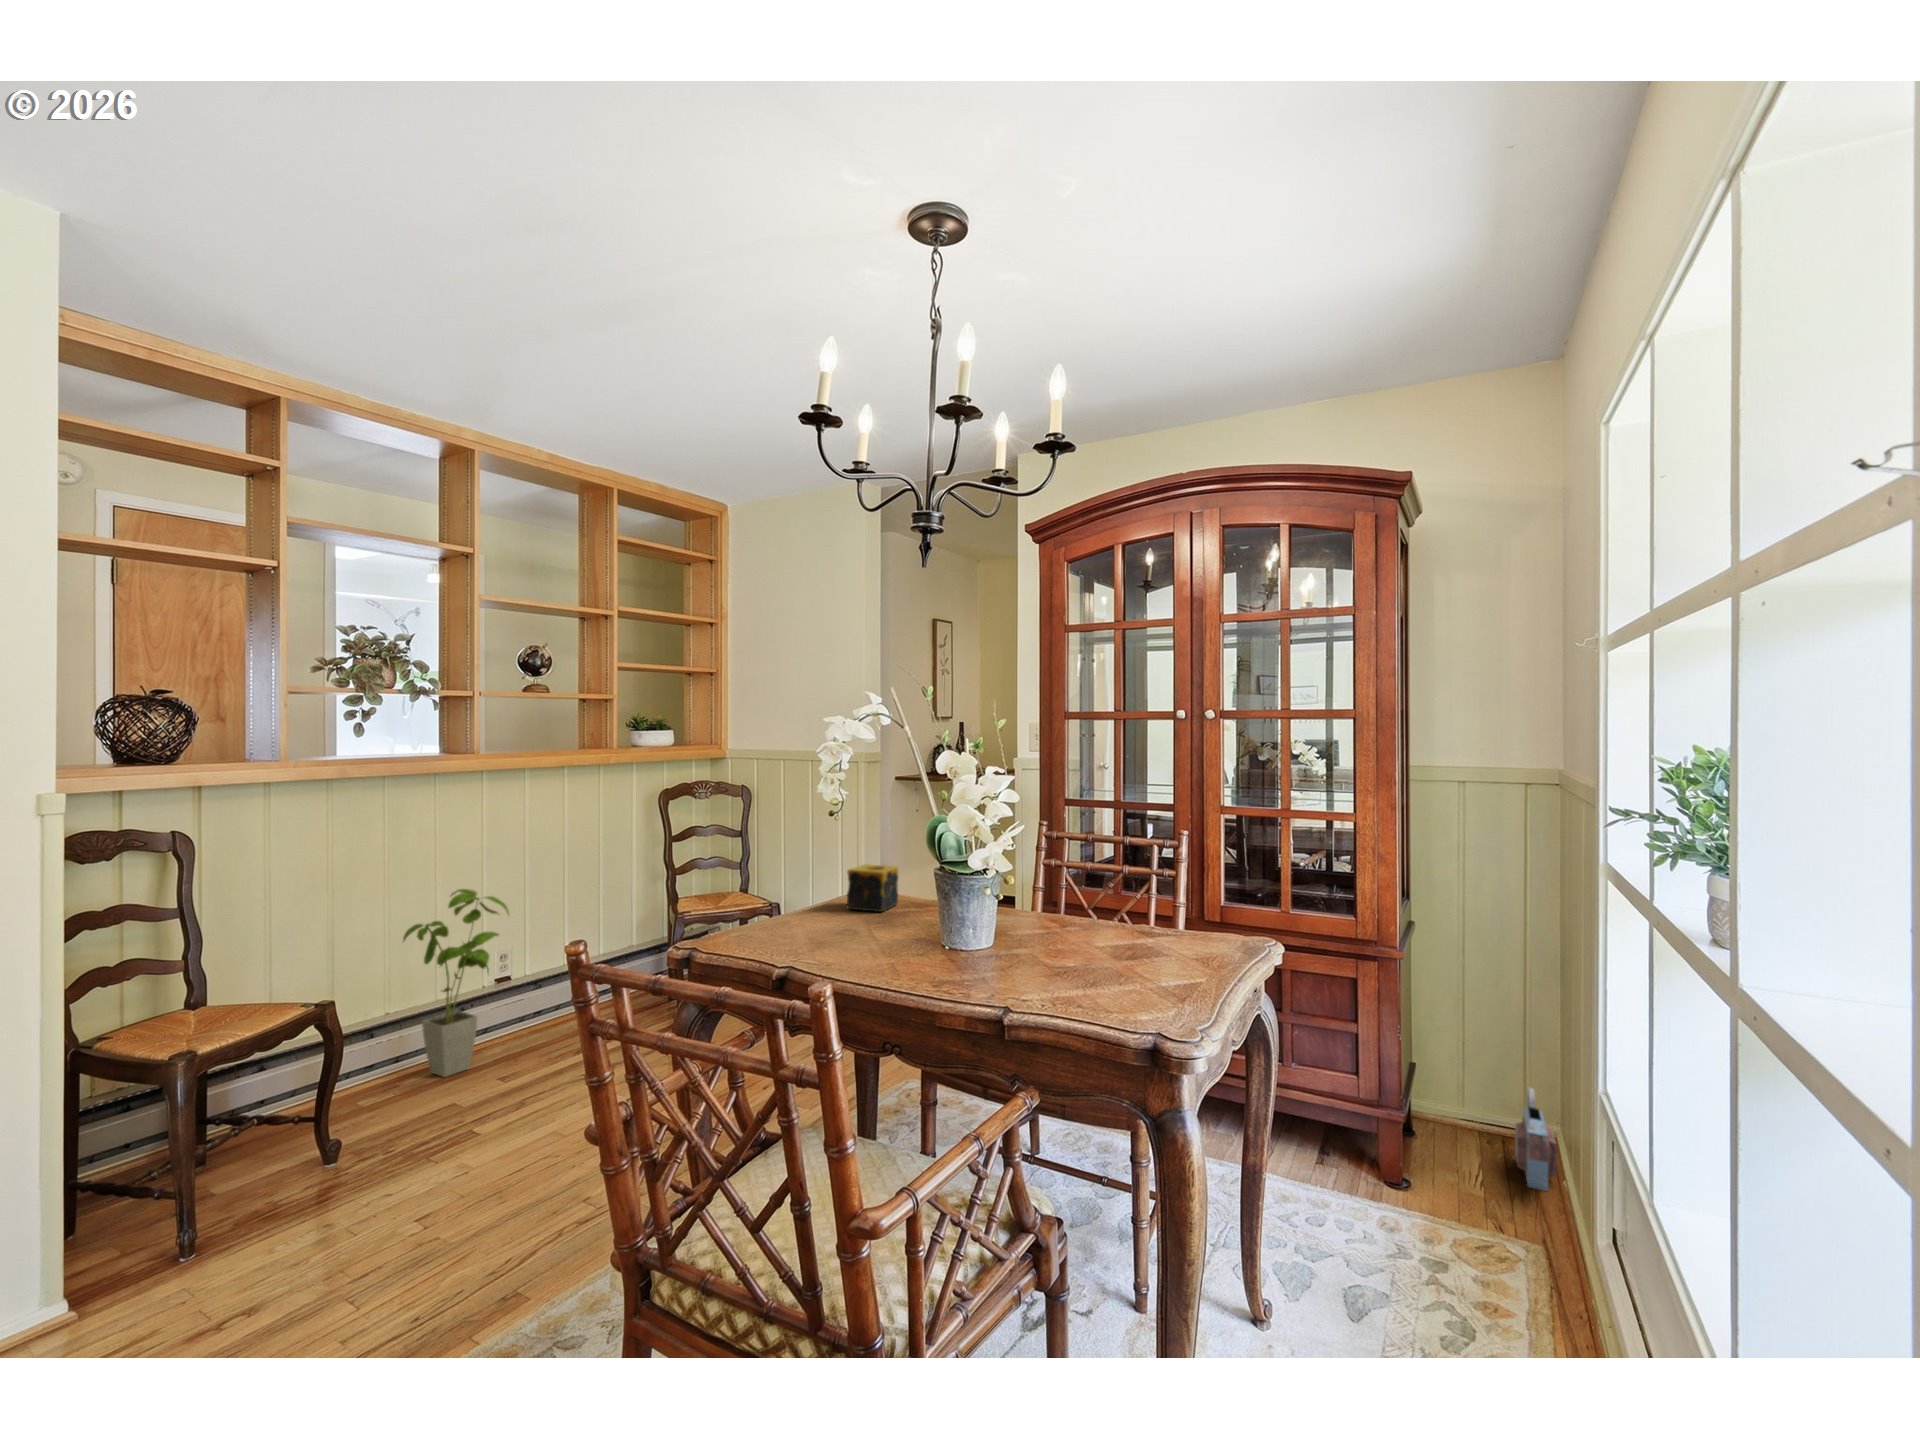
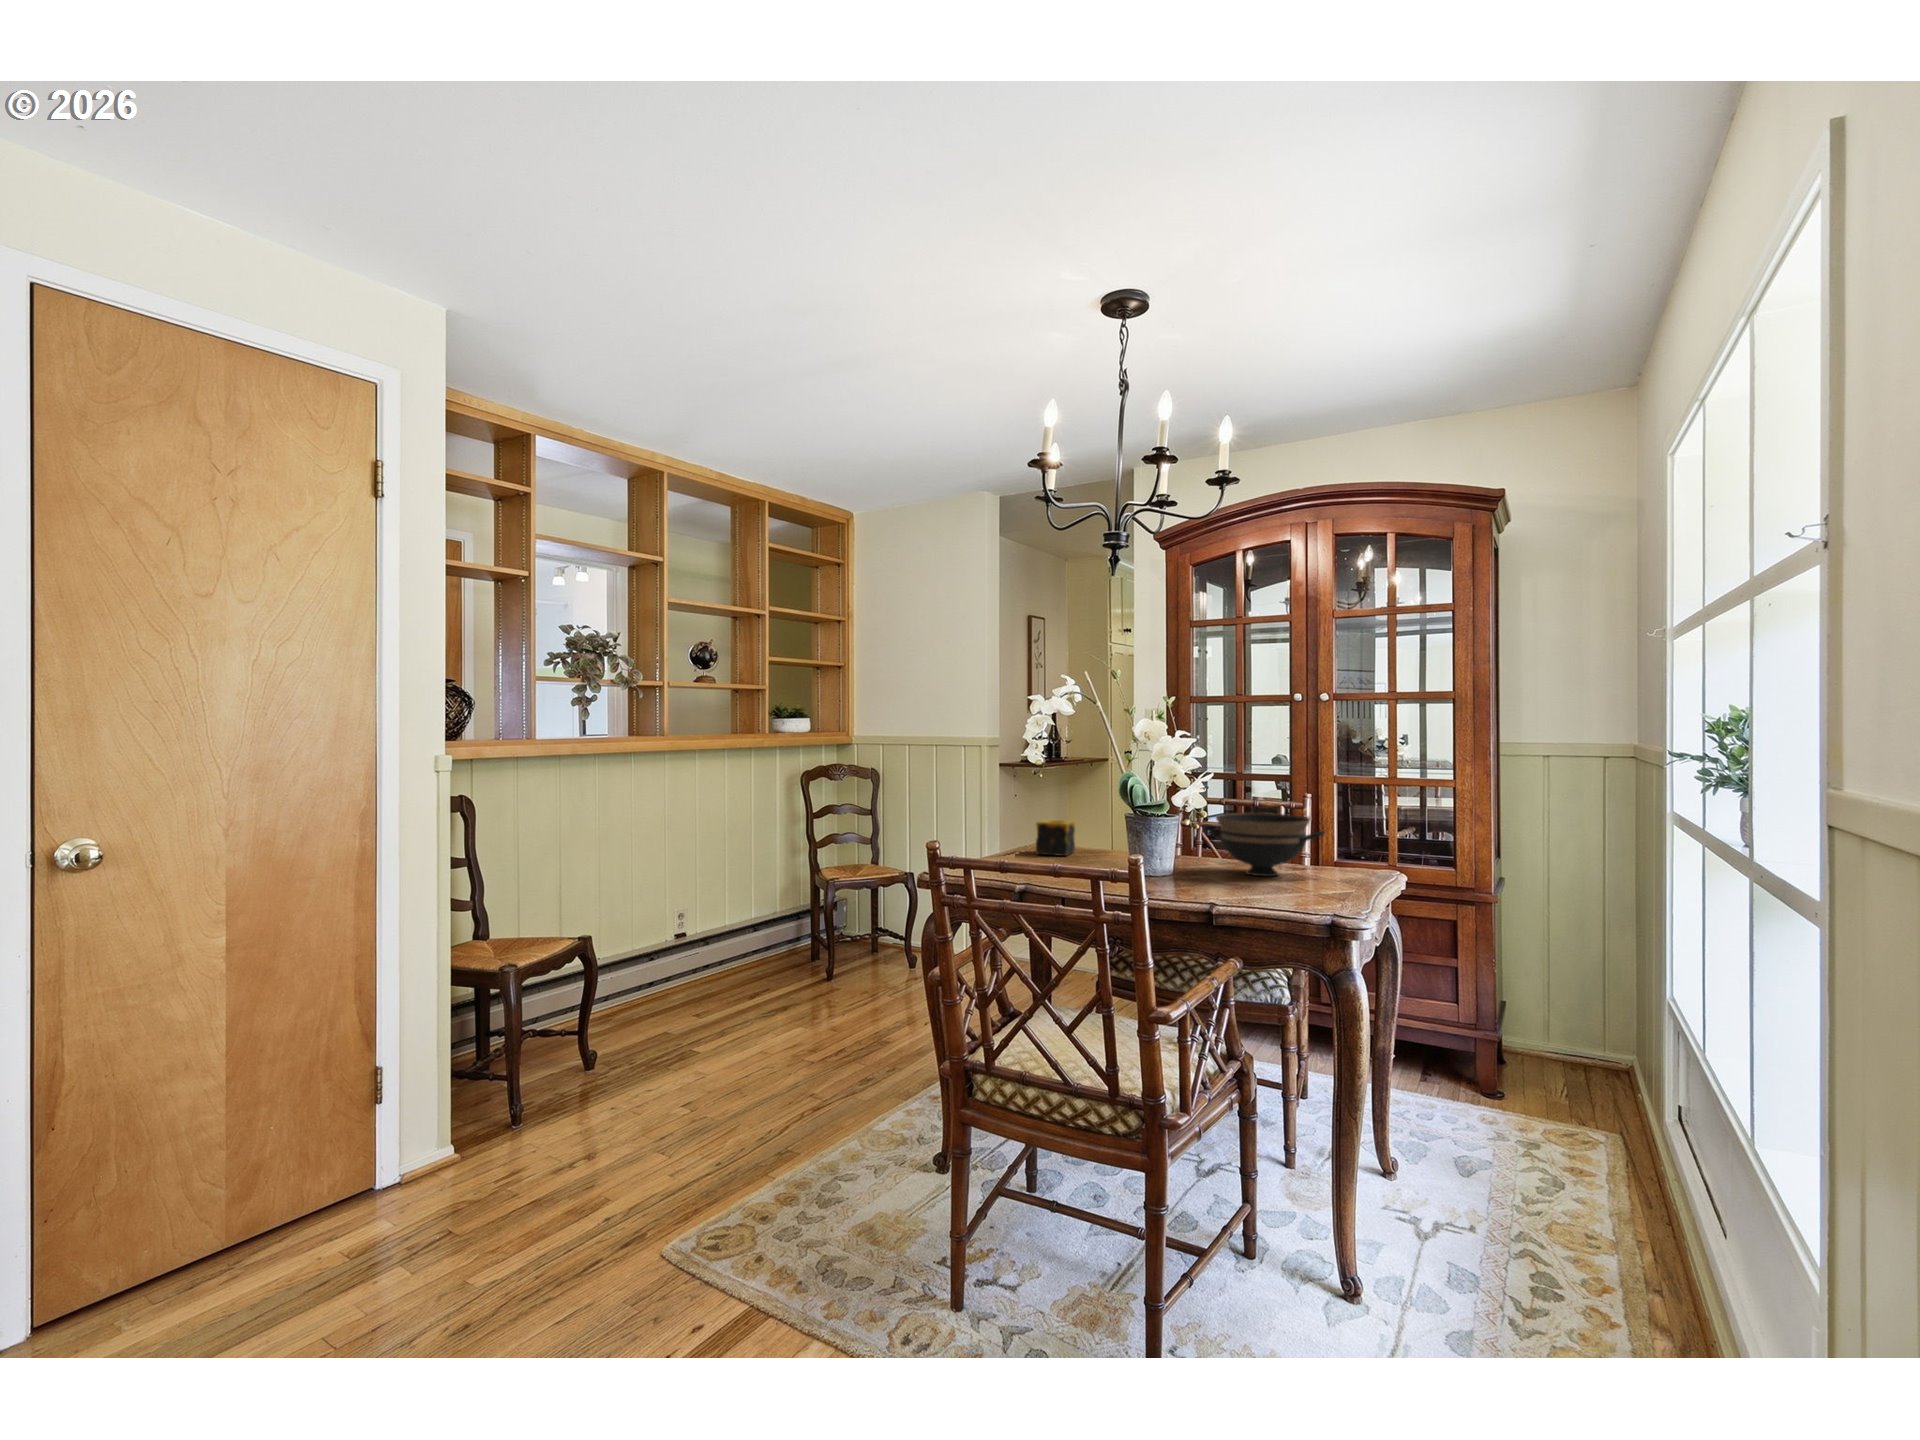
bowl: none [1033,864,1179,950] -> present [1203,813,1325,876]
house plant: present [403,889,509,1077] -> none [613,853,700,1015]
watering can: present [1515,1087,1557,1191] -> none [1597,1019,1633,1101]

